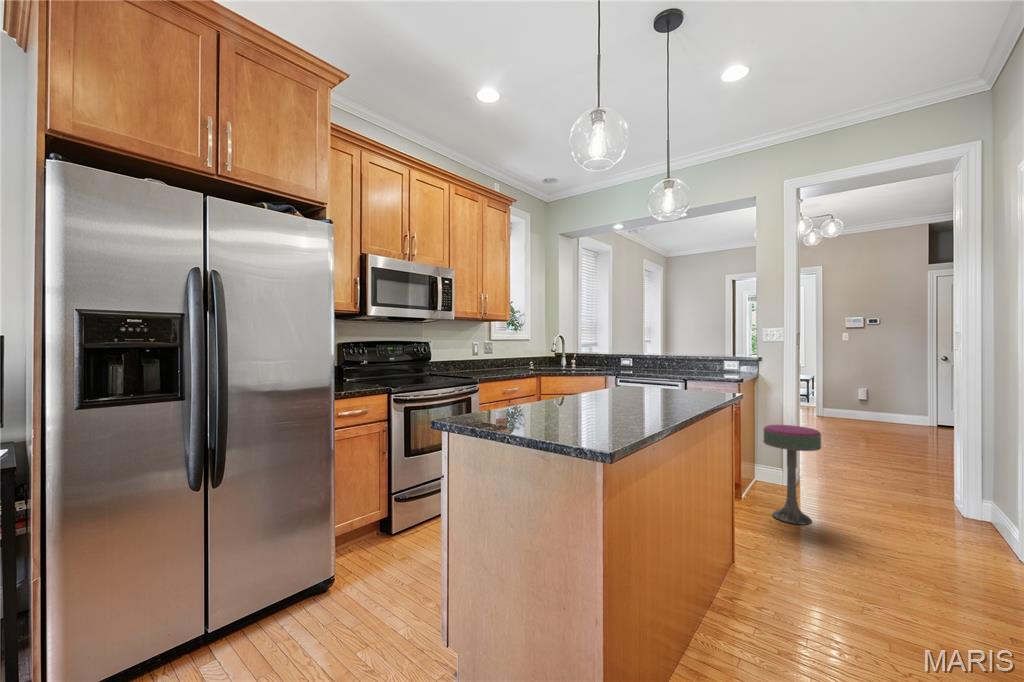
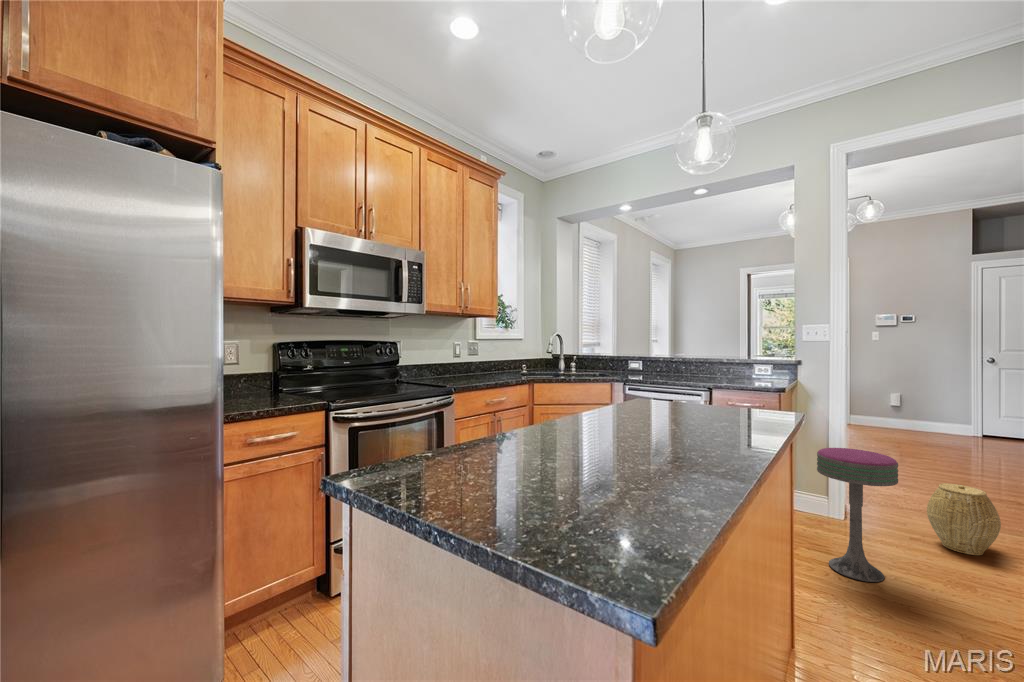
woven basket: none [854,454,906,508] -> present [927,483,1001,555]

